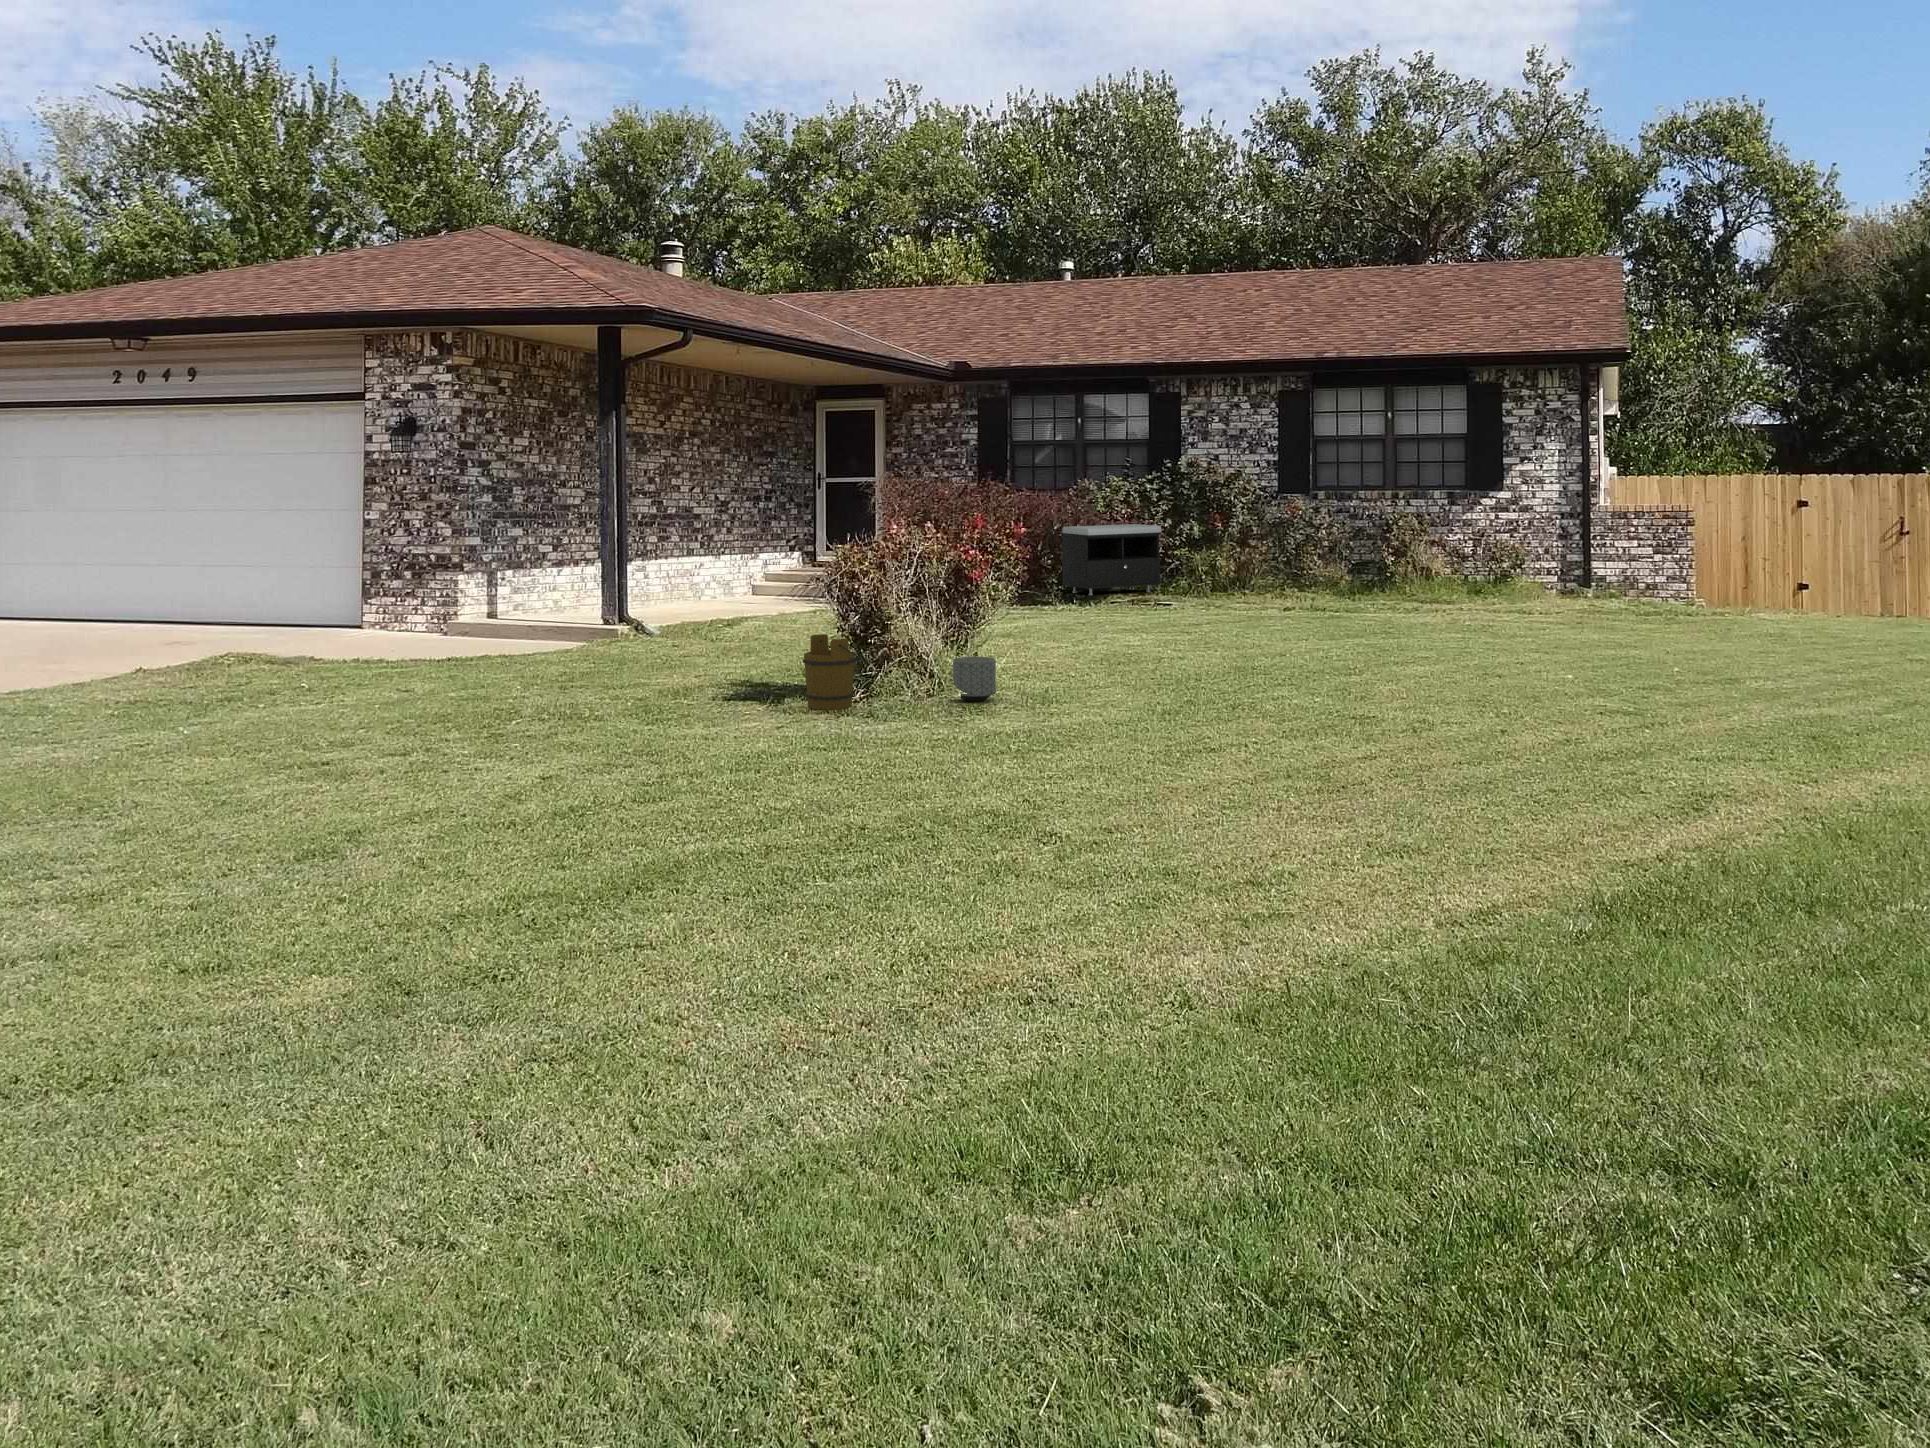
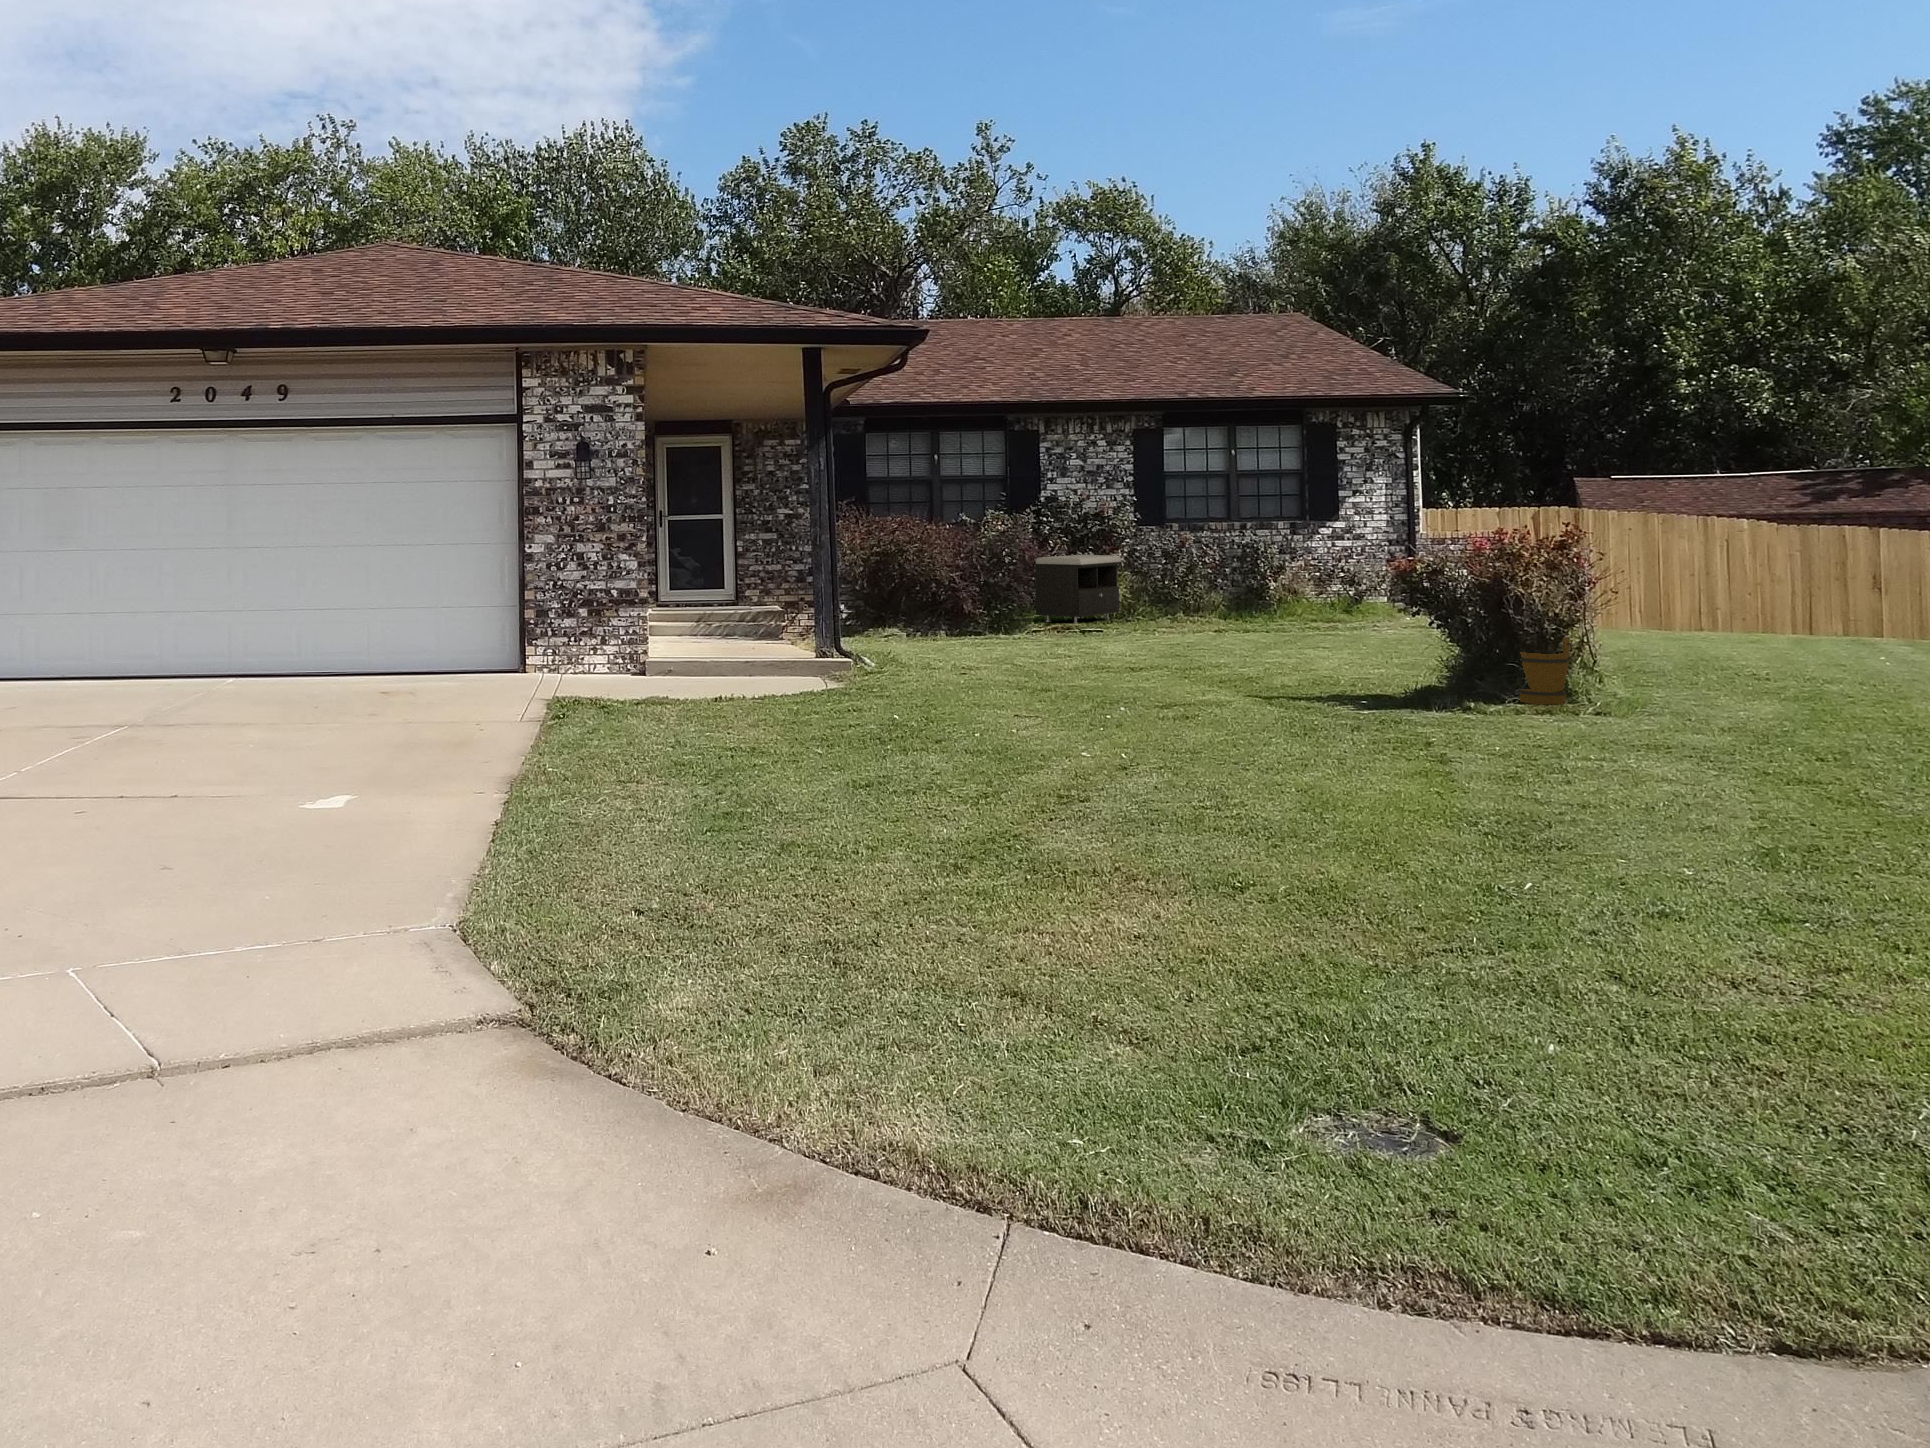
planter: present [953,657,996,701] -> none [1595,653,1640,693]

